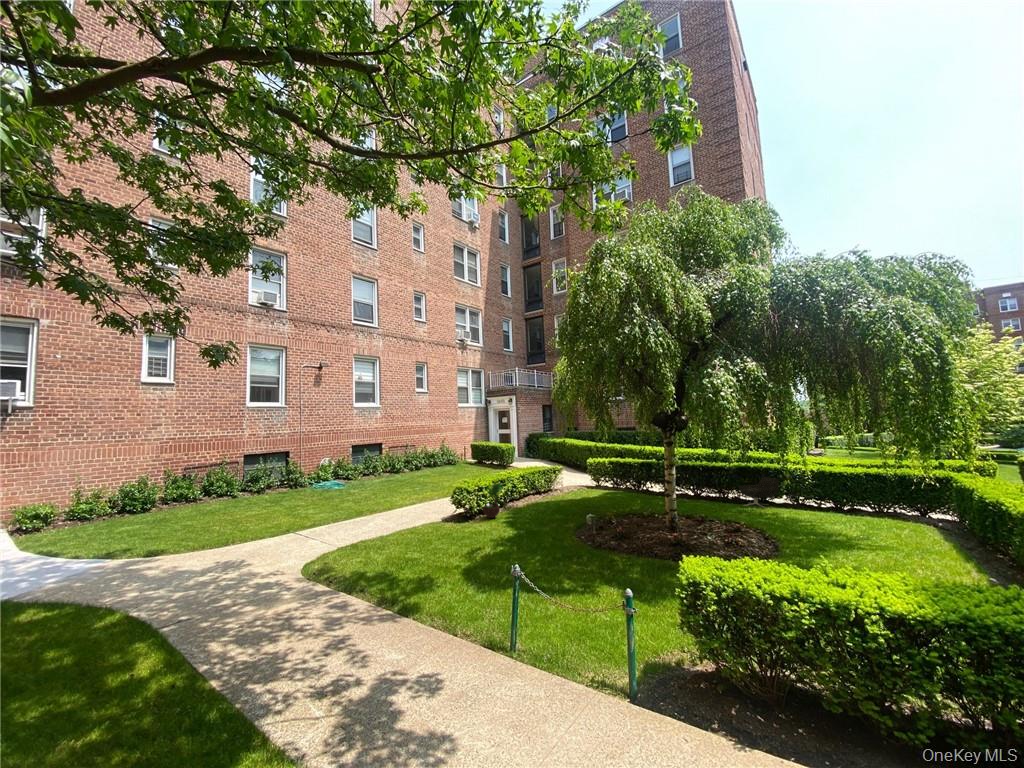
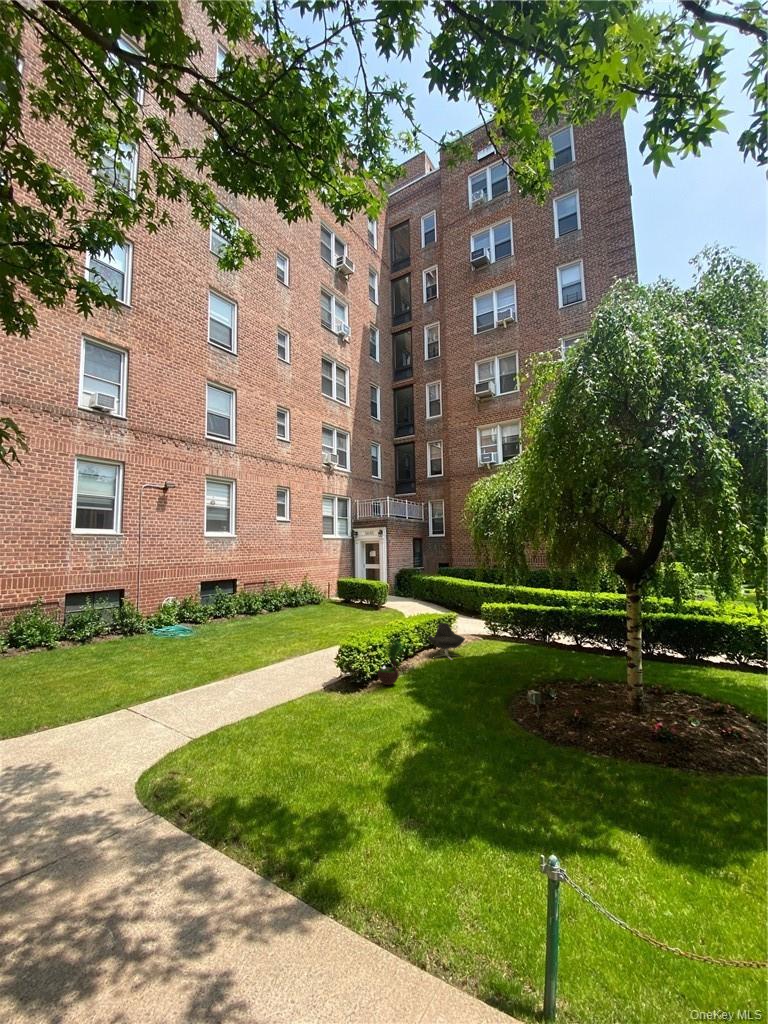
lounge chair: present [739,477,779,505] -> present [428,623,465,659]

